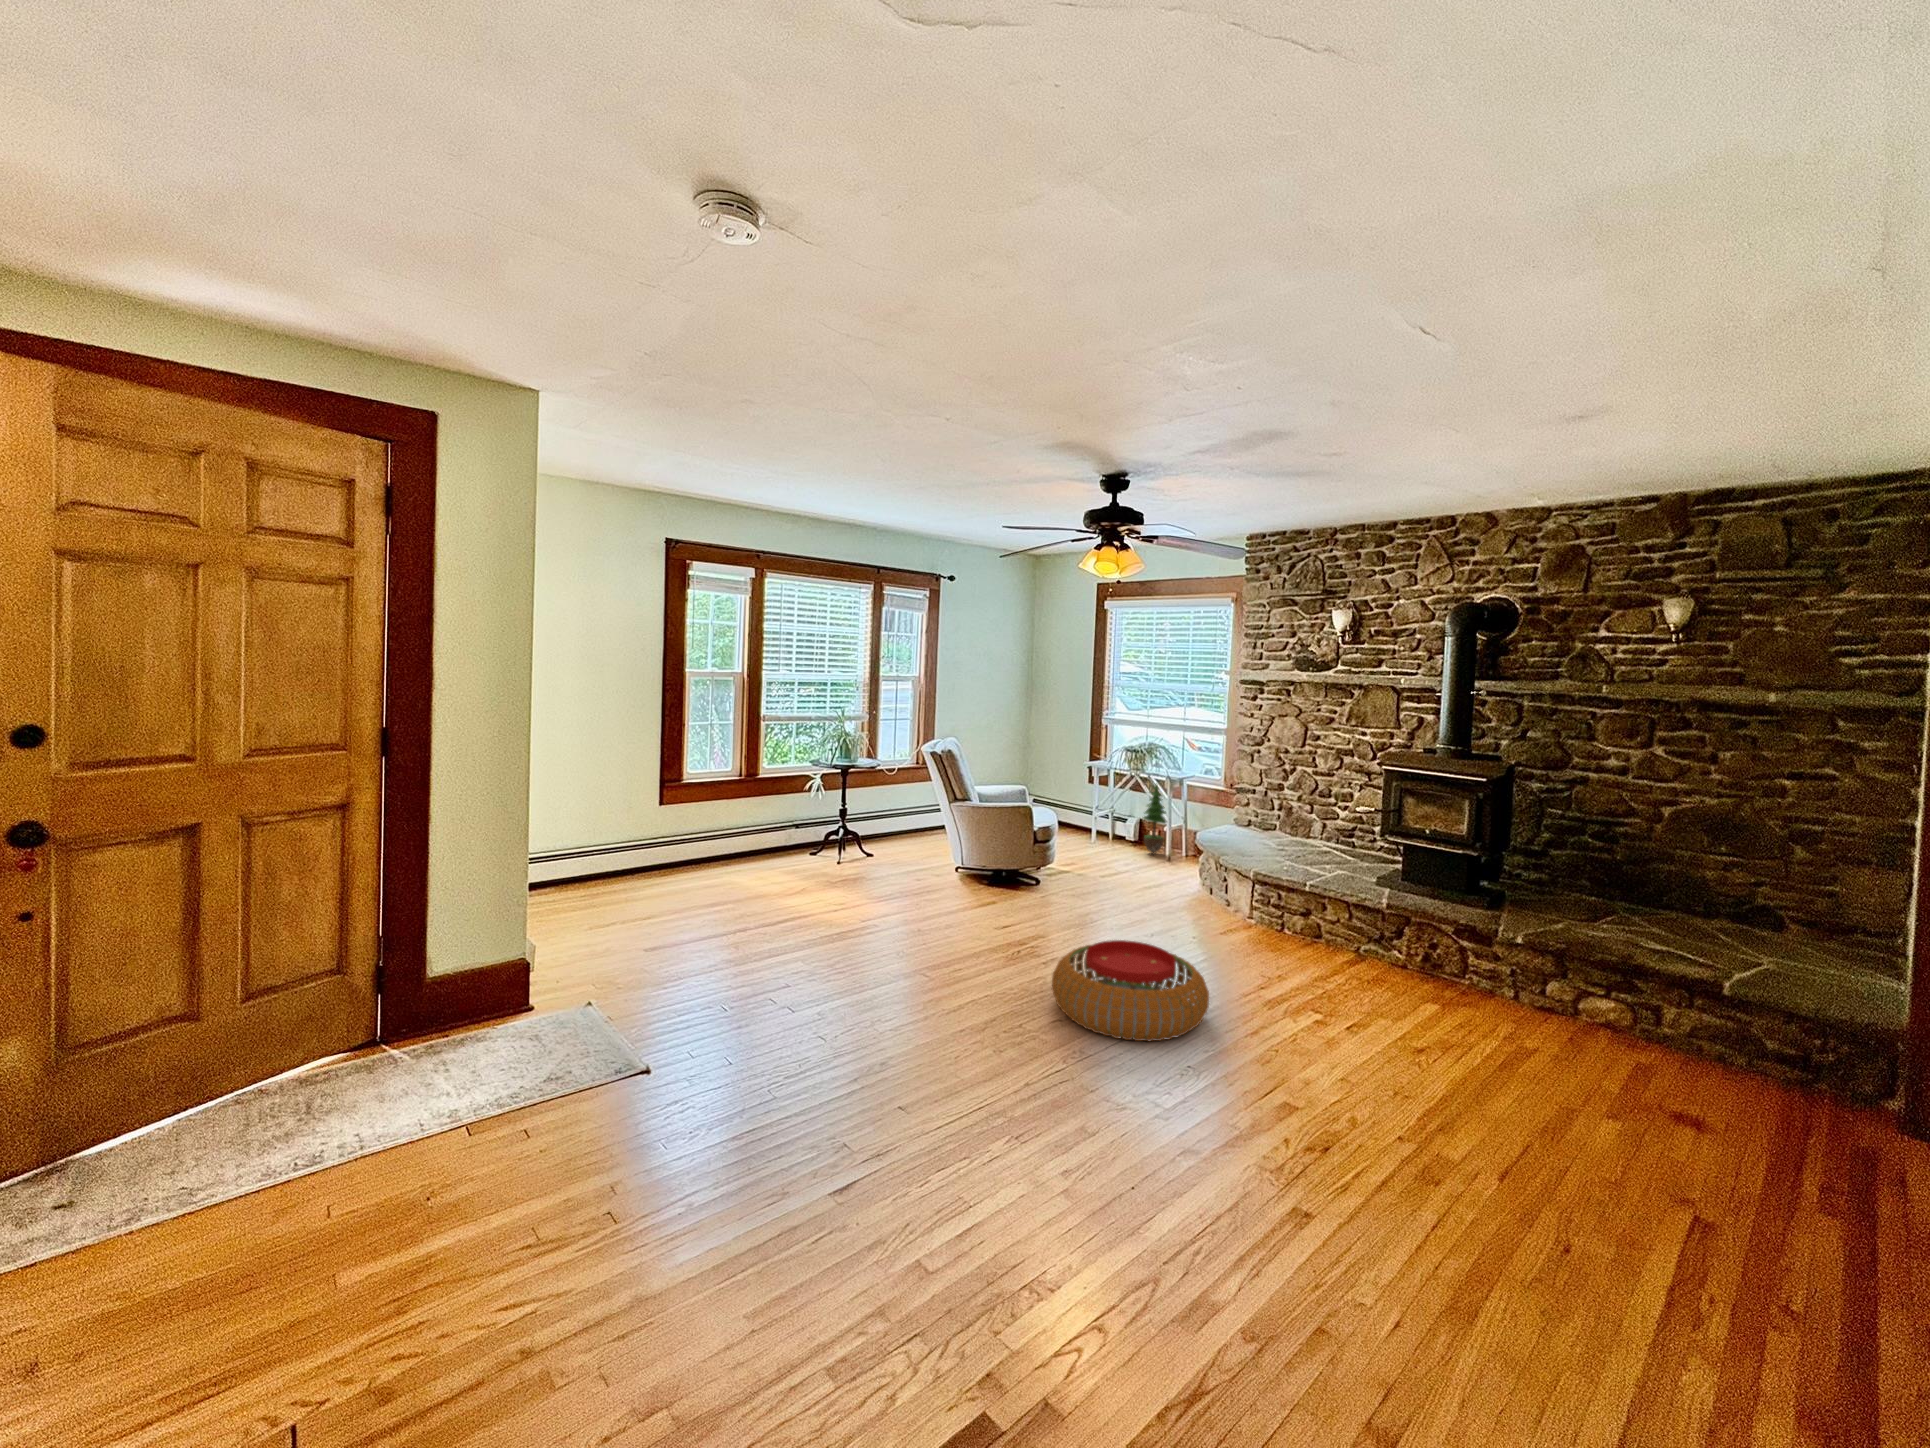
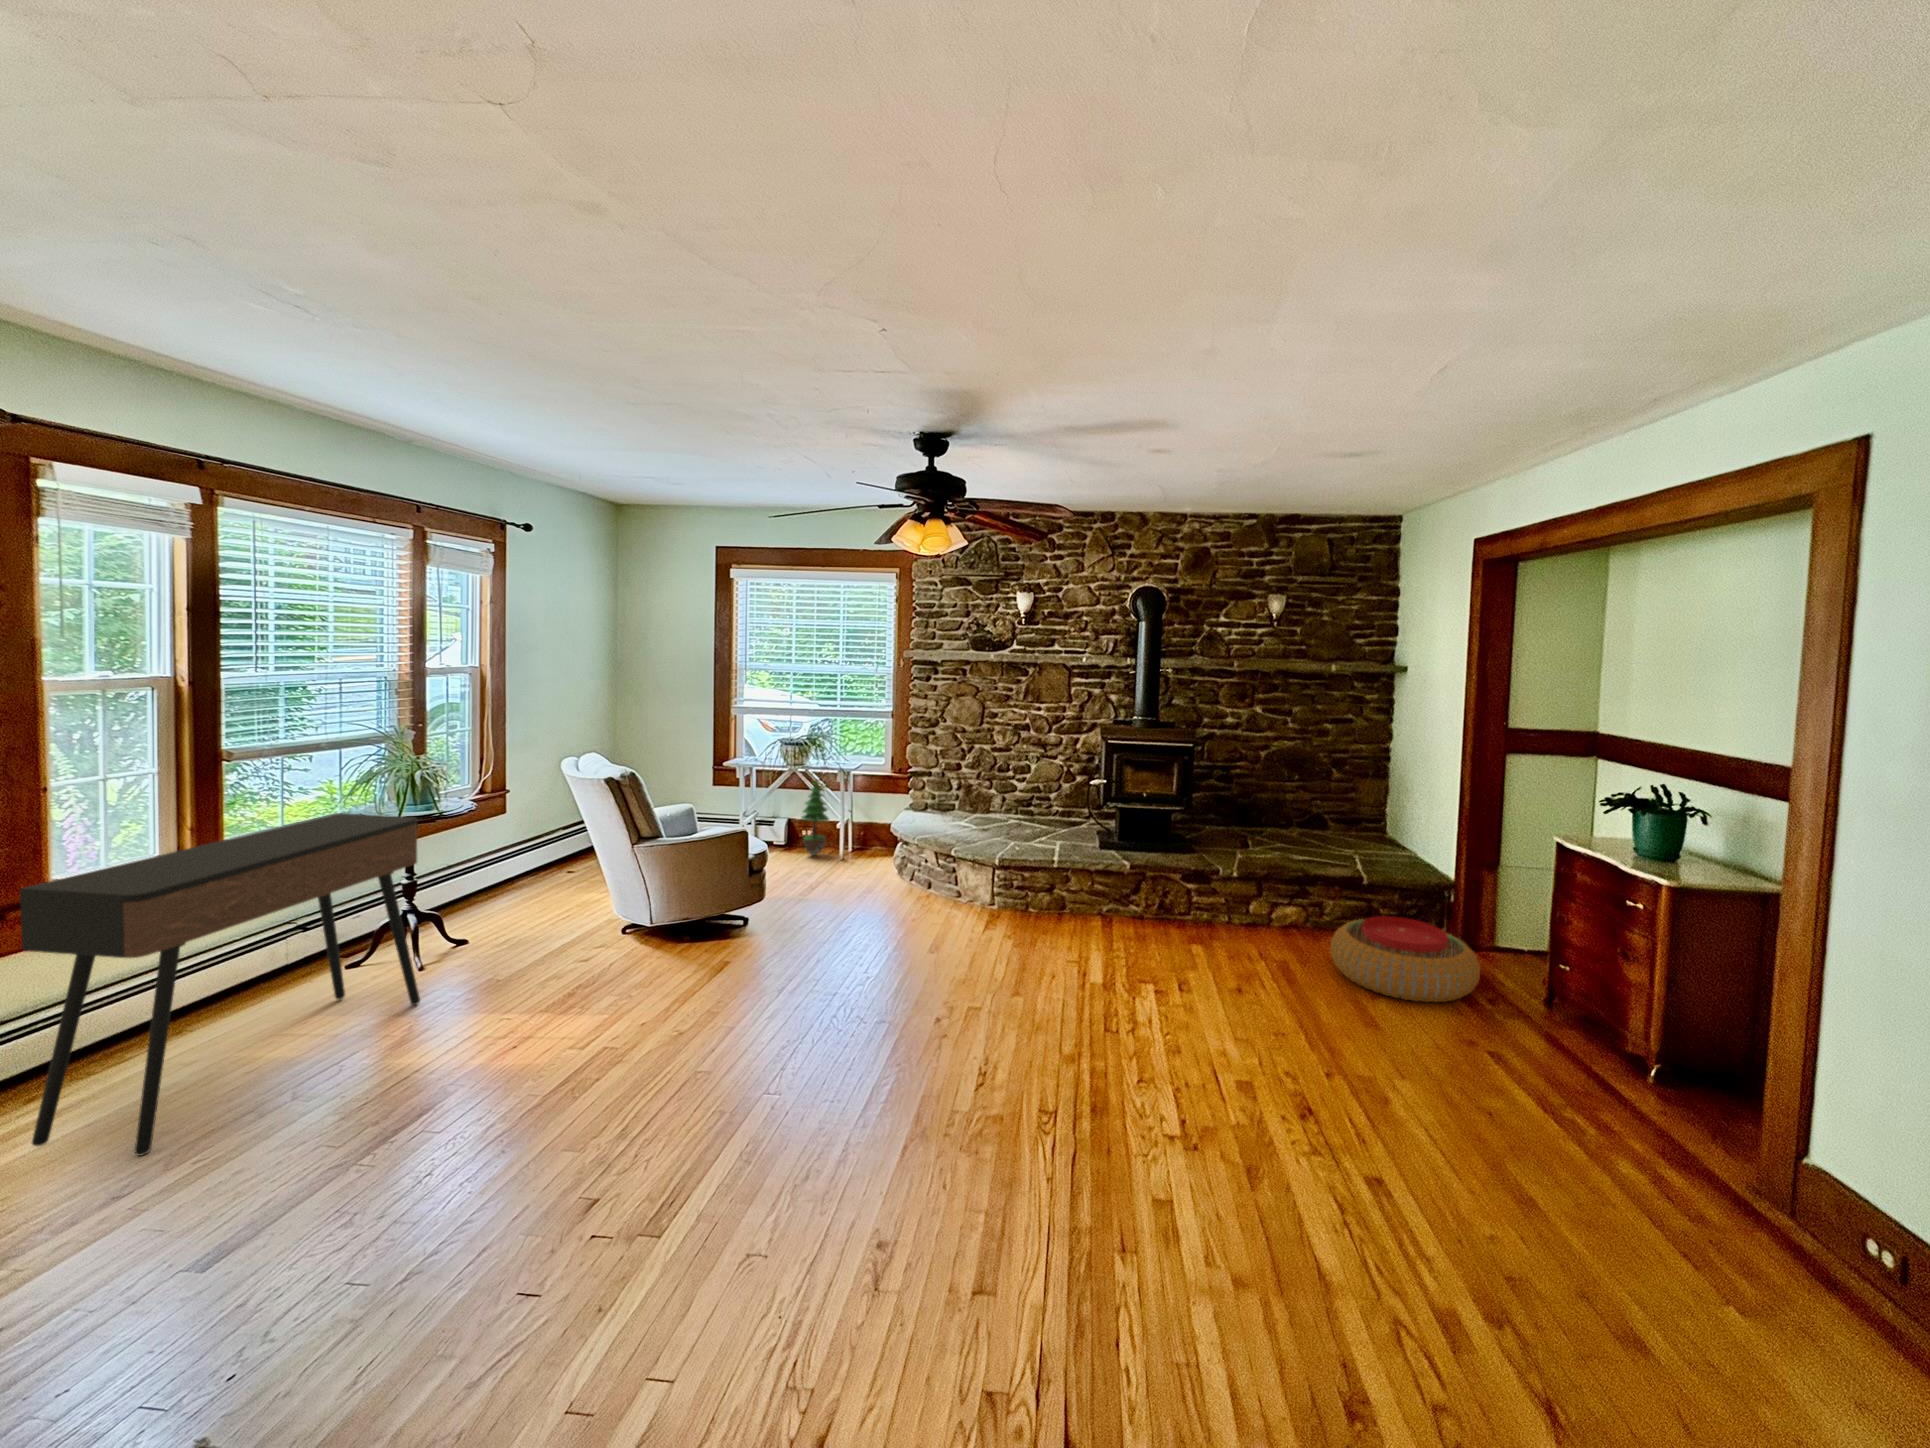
console table: none [640,751,823,902] -> present [20,813,420,1155]
pouf: present [1052,940,1209,1041] -> present [1330,916,1481,1002]

